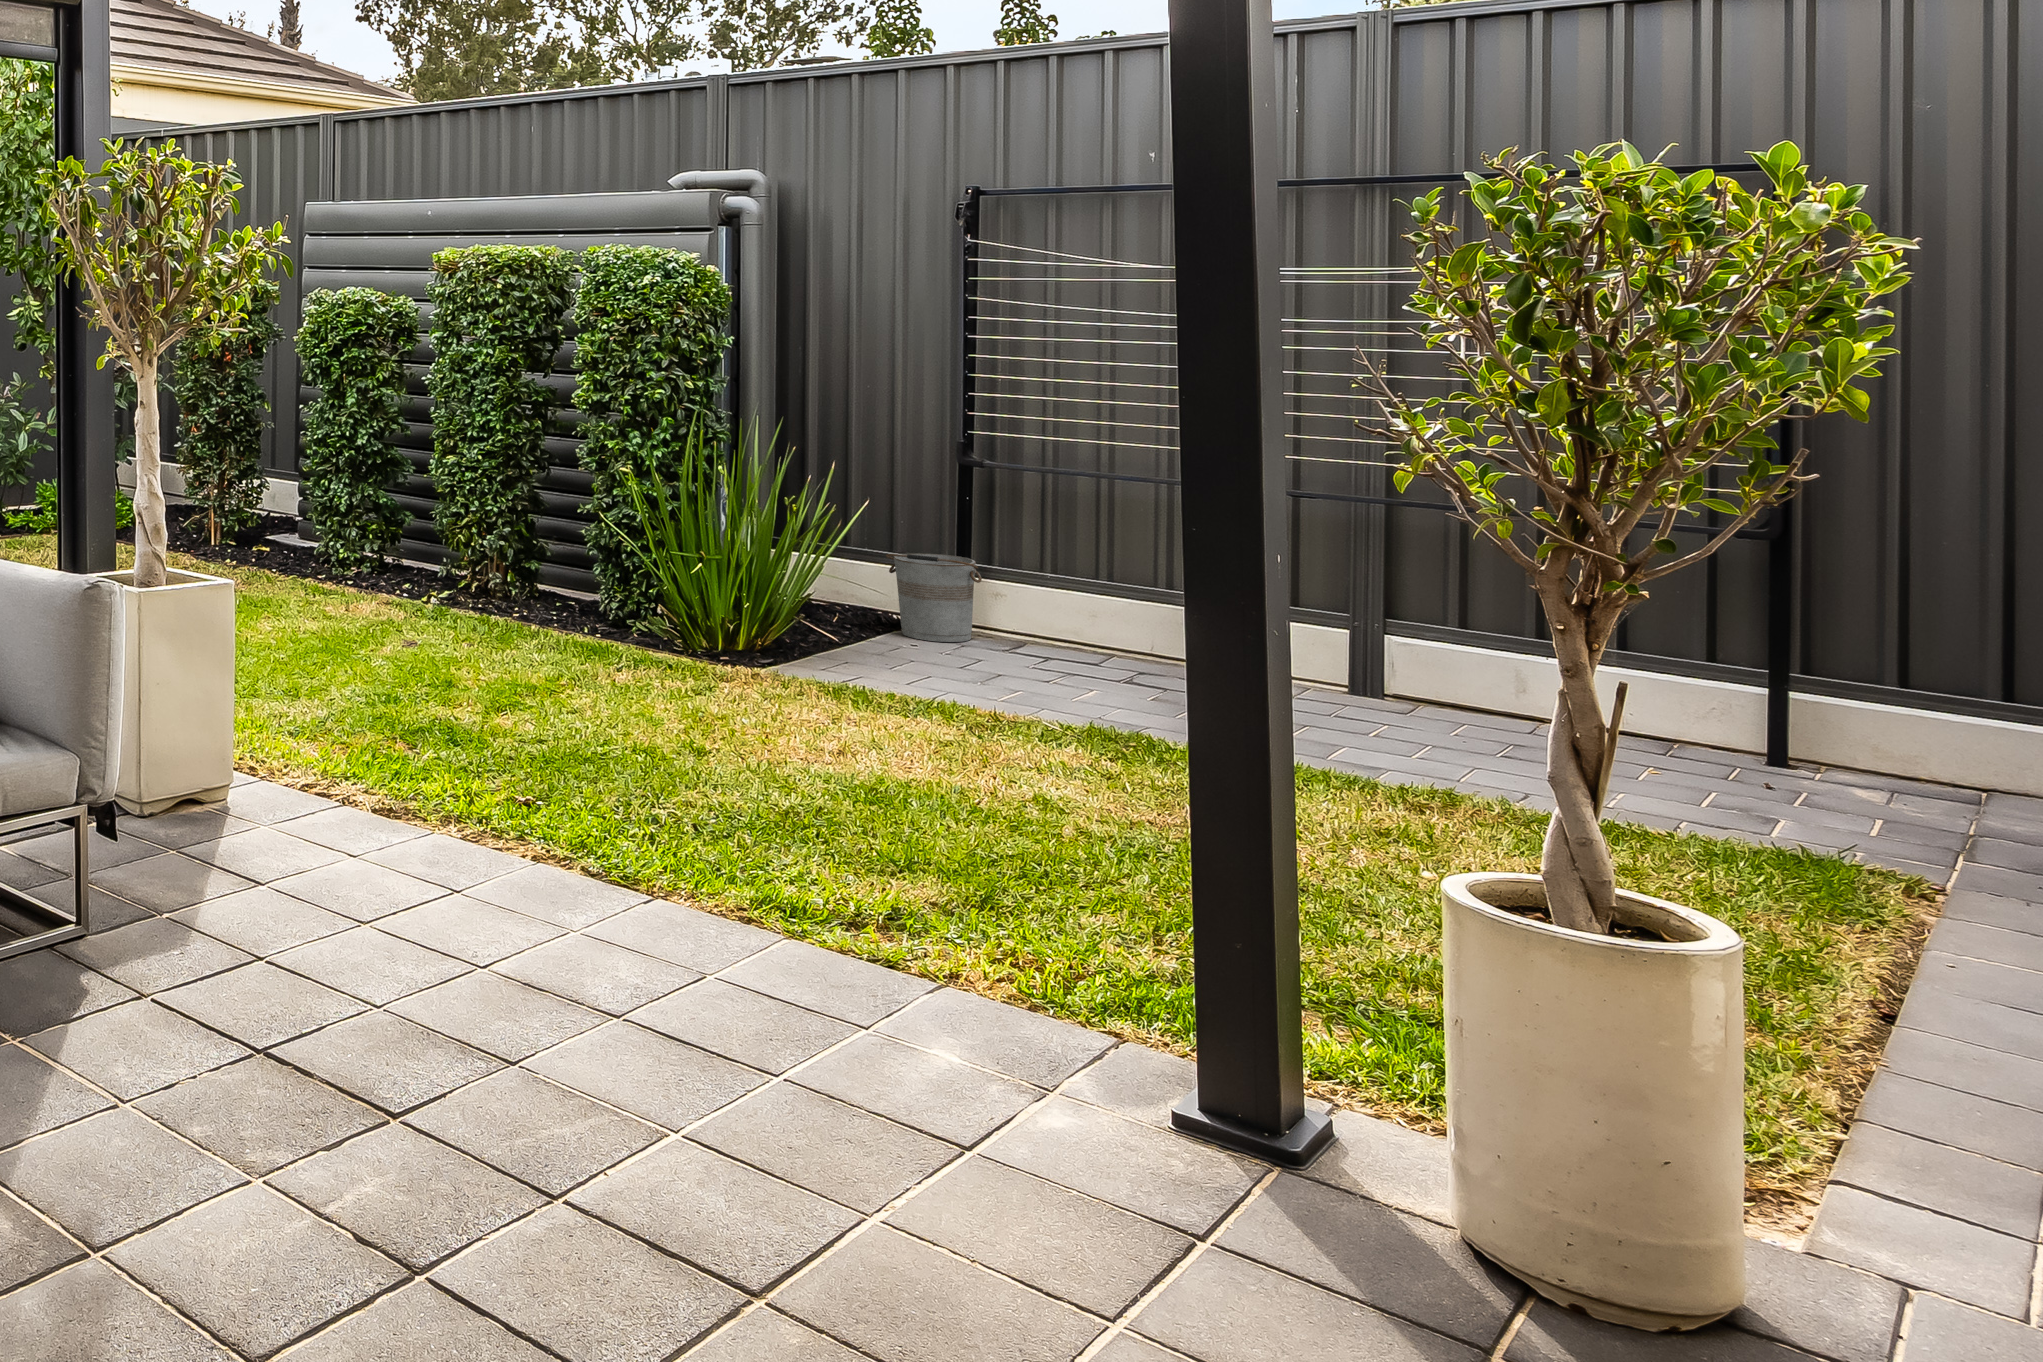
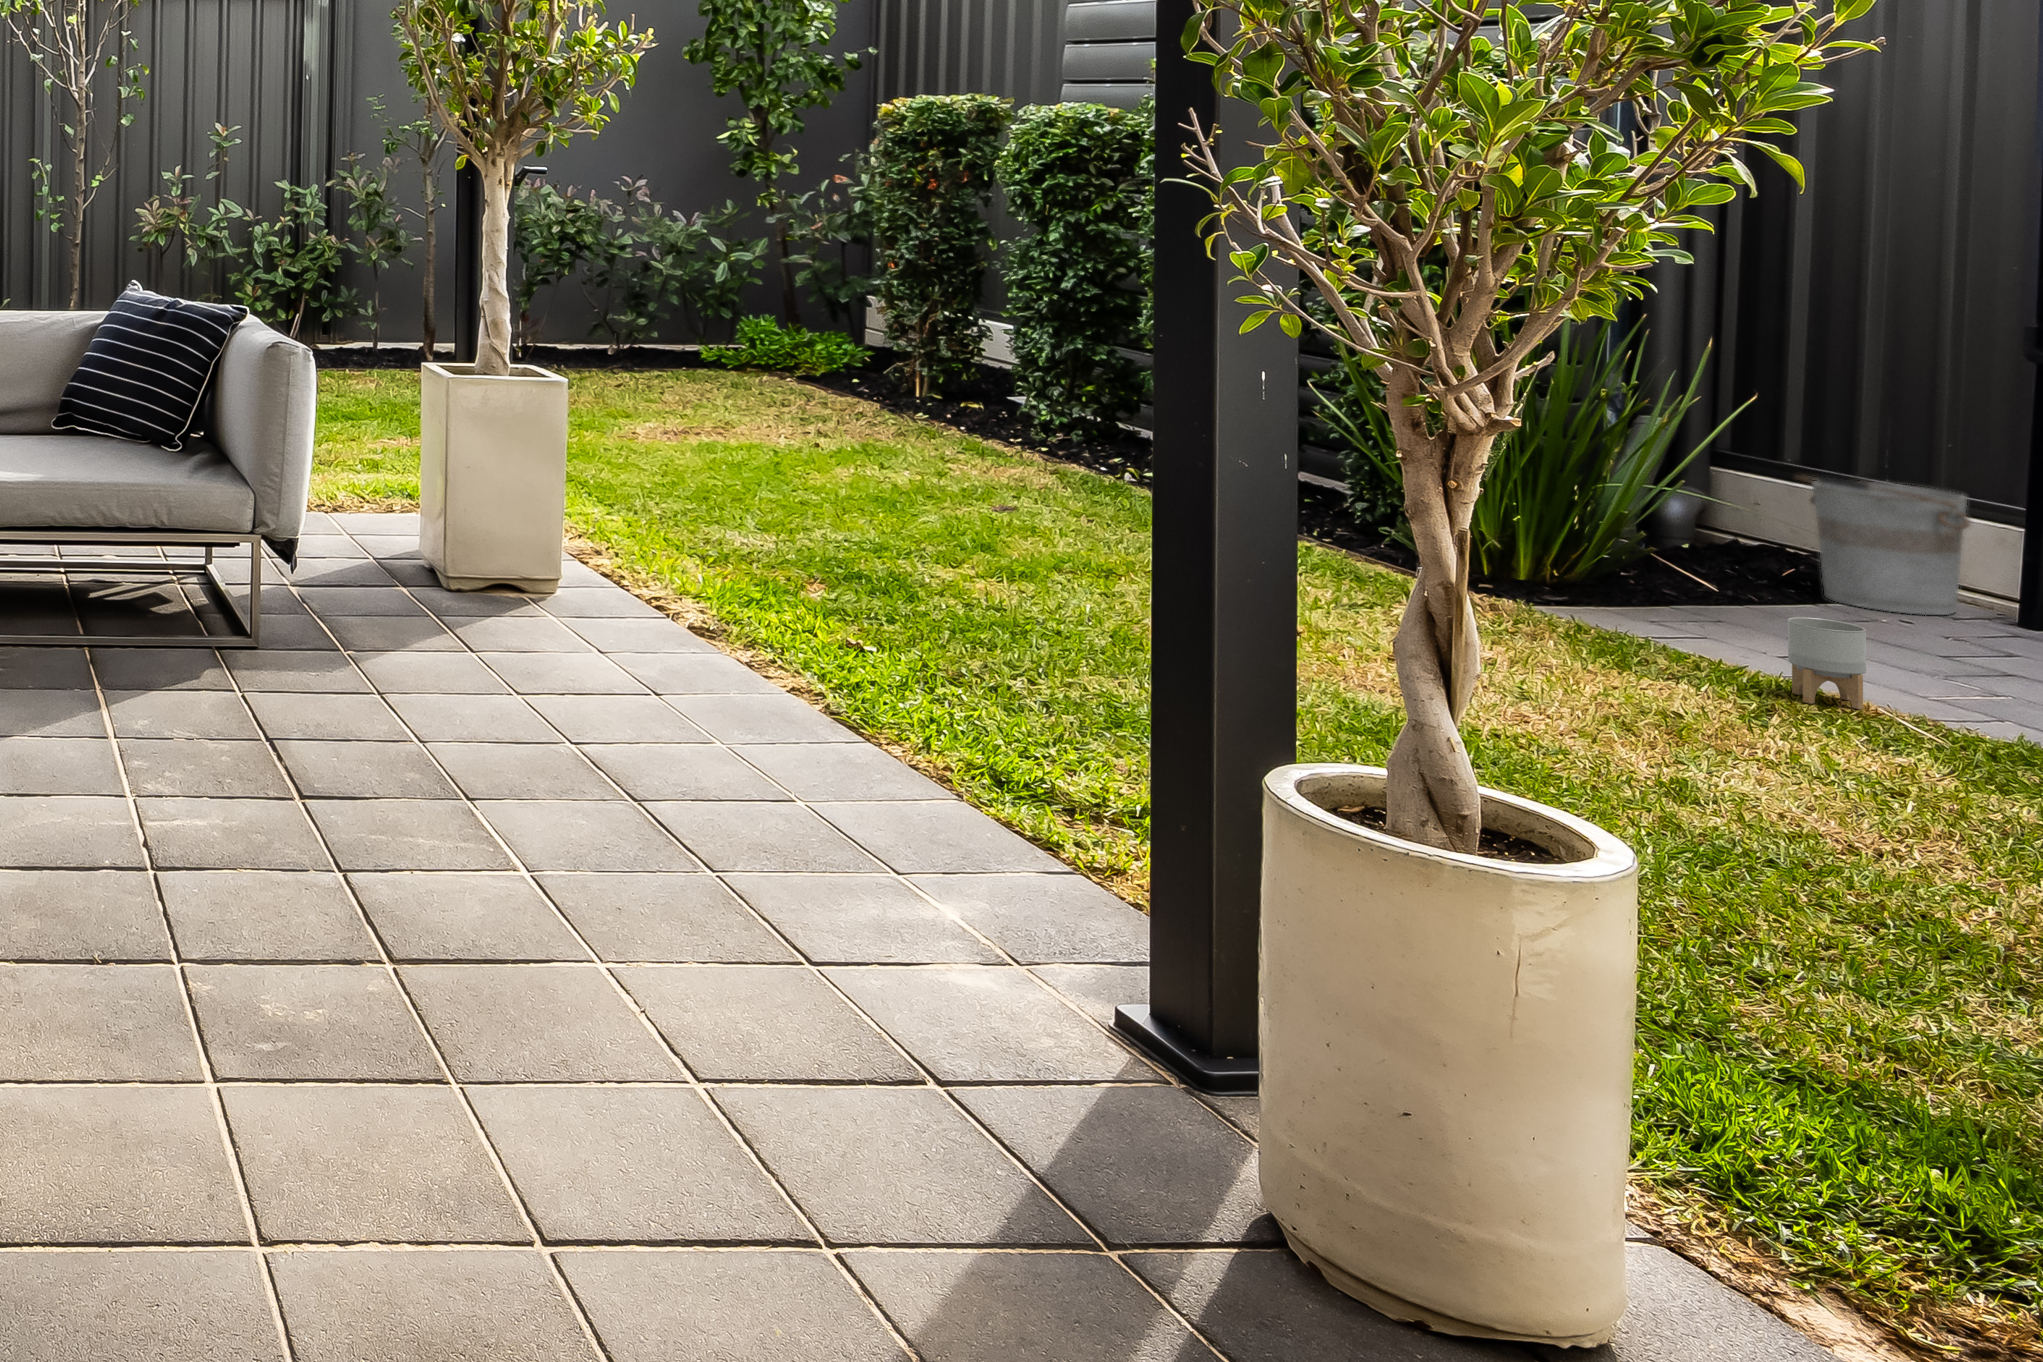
planter: none [1030,664,1076,726] -> present [1788,617,1866,709]

